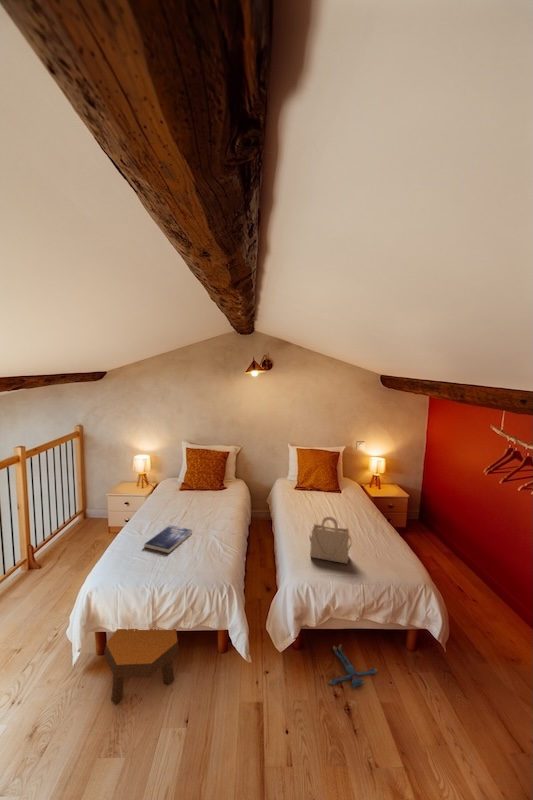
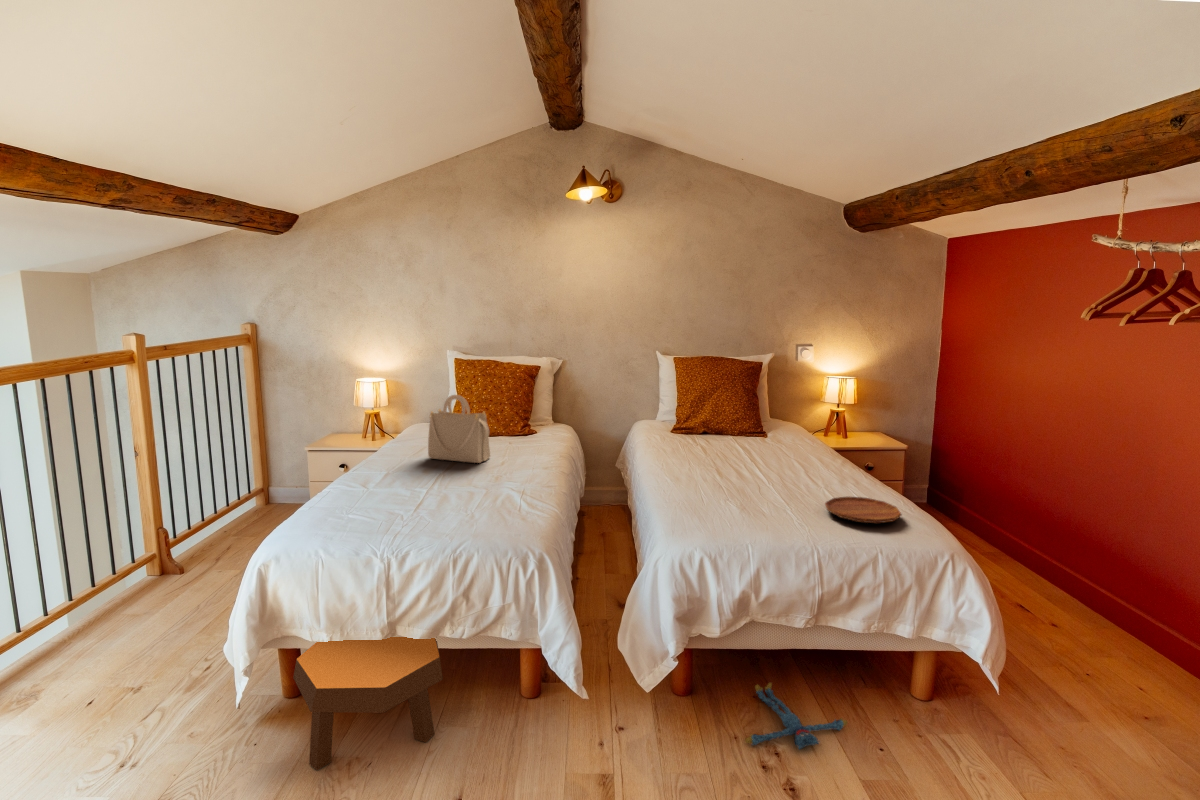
handbag: present [310,517,351,563] -> present [428,395,490,463]
book: present [144,525,192,553] -> none [373,474,470,510]
tray: none [367,544,404,565] -> present [825,497,901,523]

